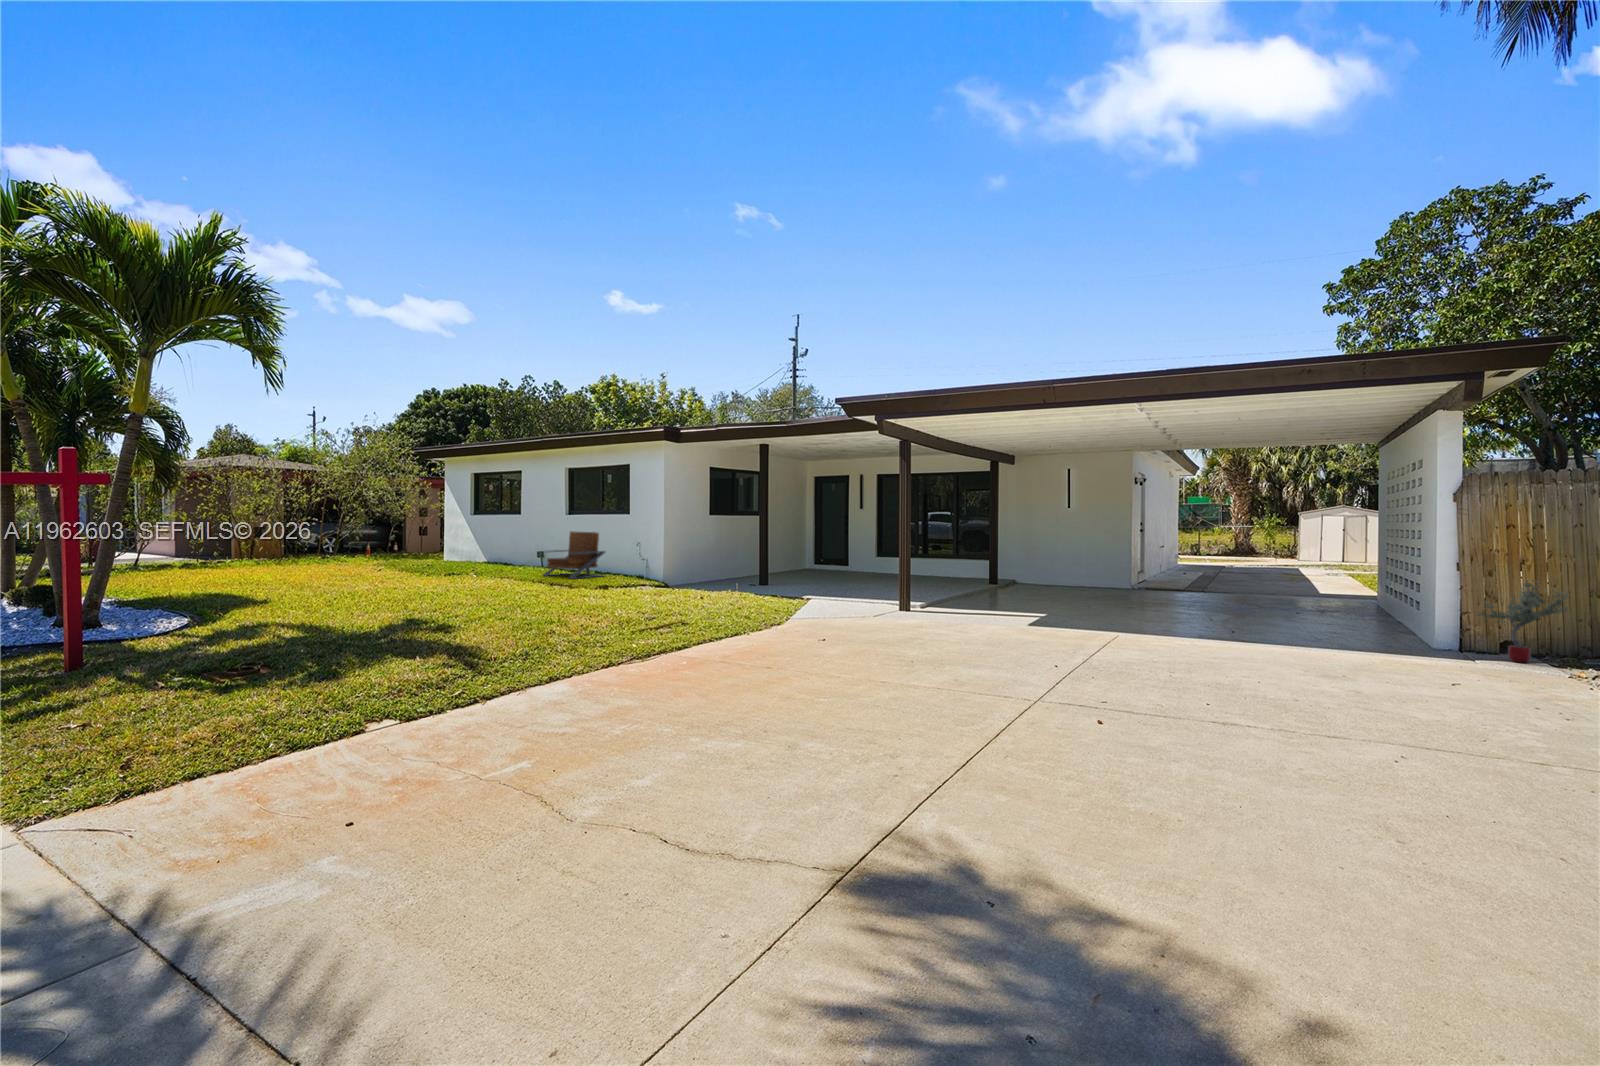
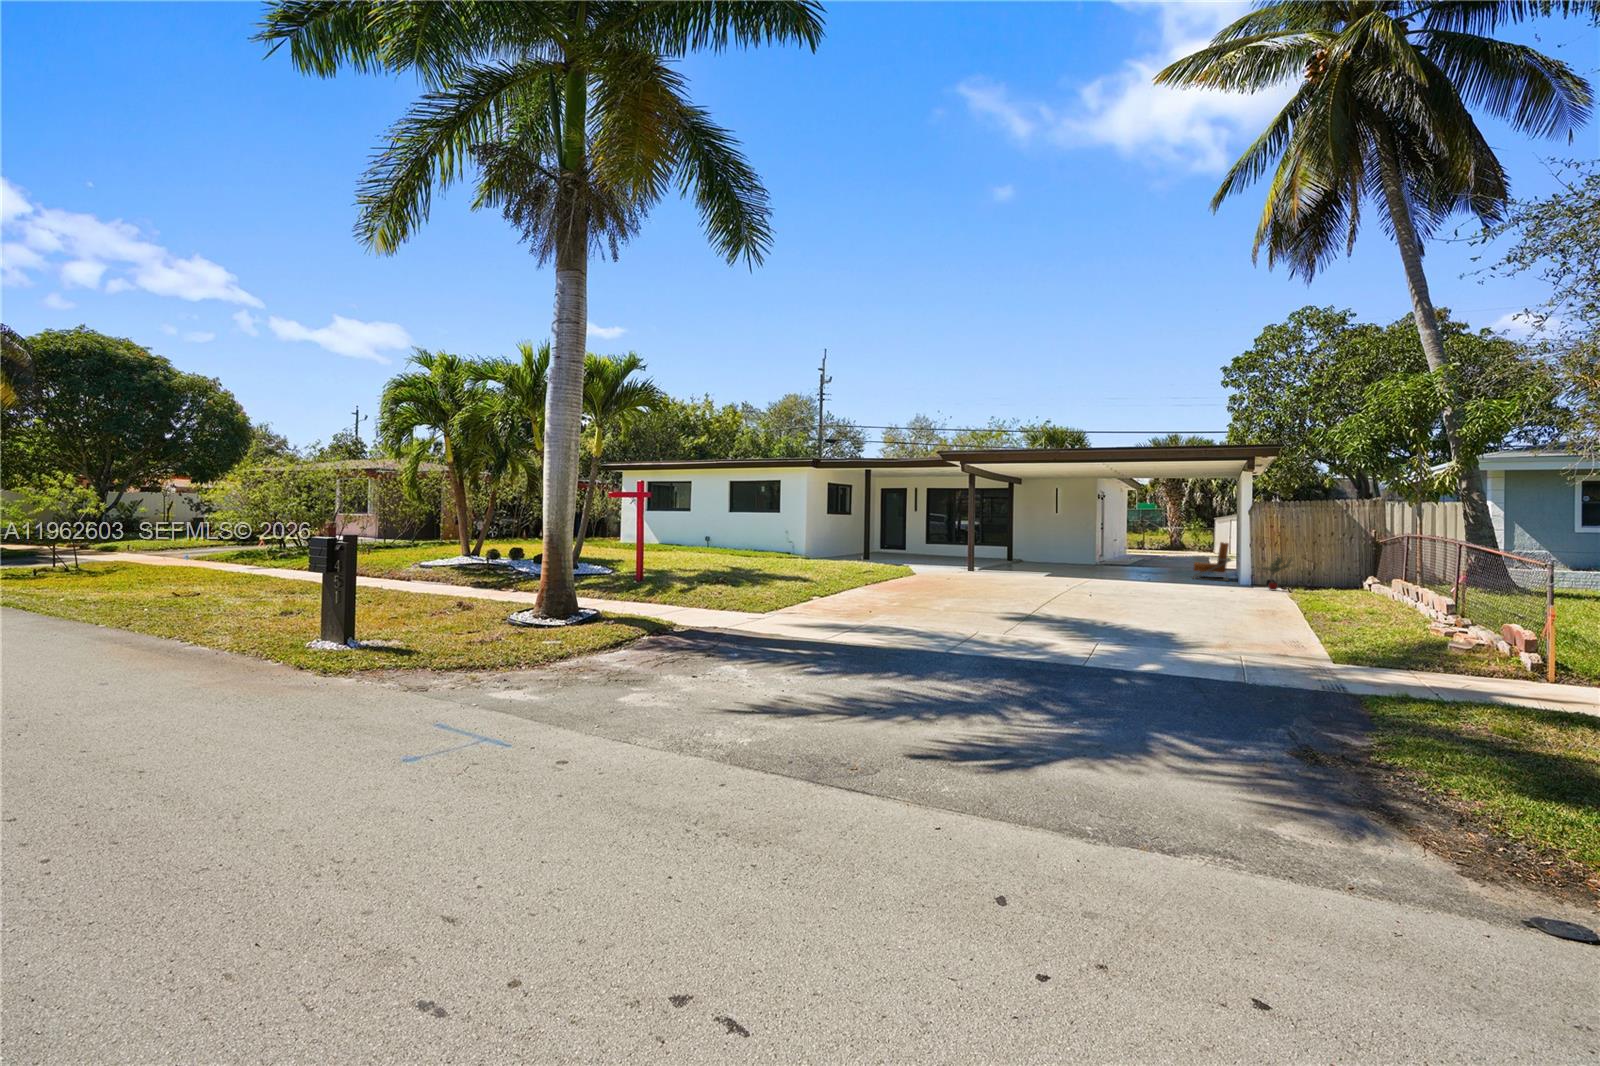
lounge chair: present [543,531,605,579] -> present [1193,542,1231,581]

